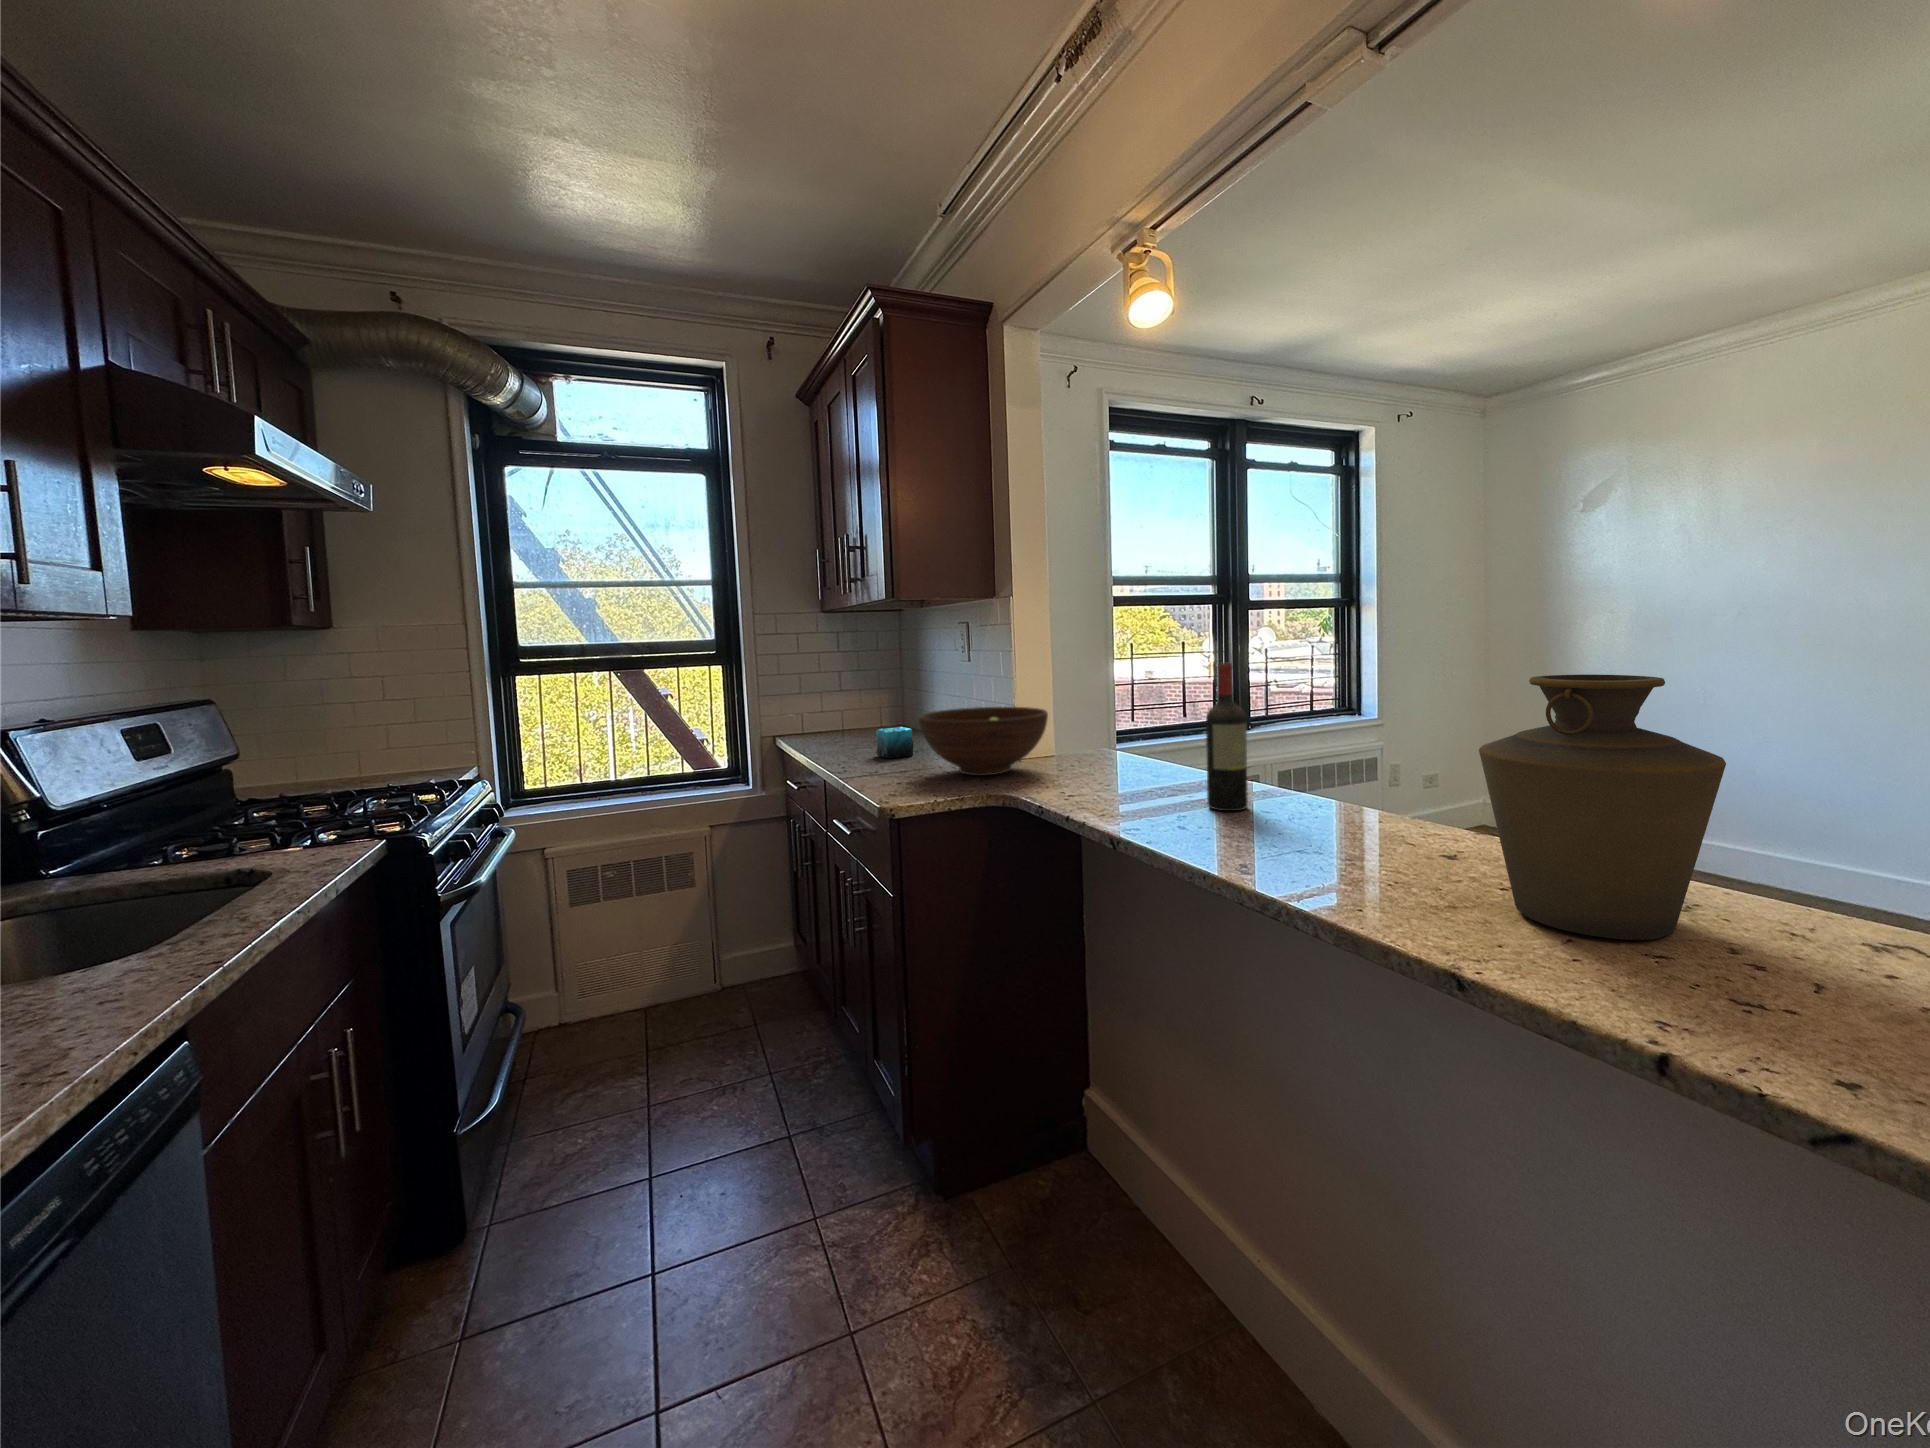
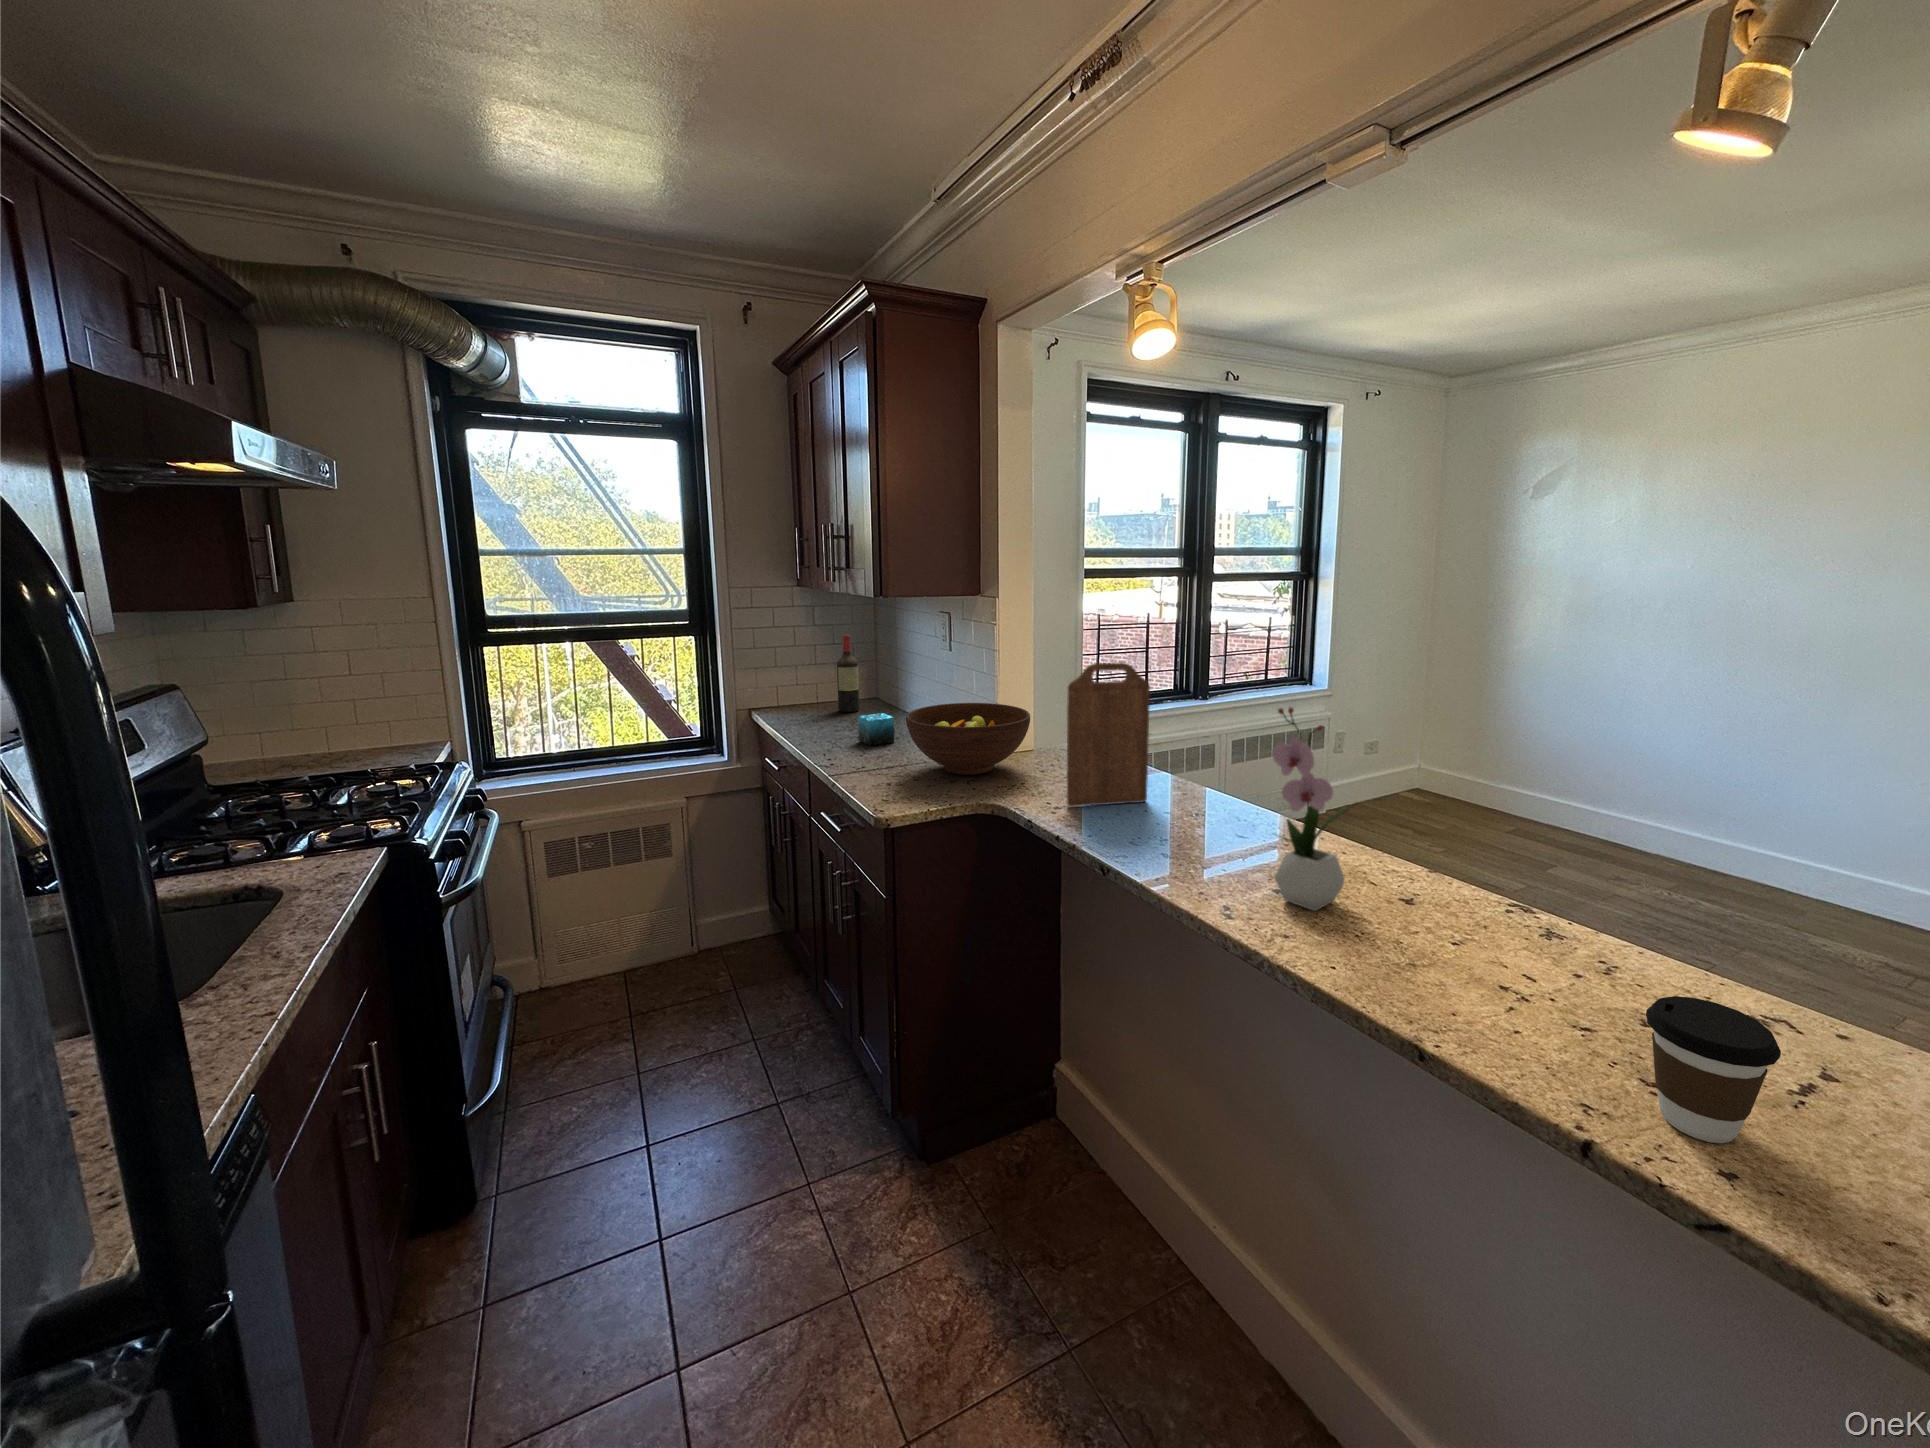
cutting board: none [1079,641,1169,796] -> present [1067,662,1150,807]
flower arrangement: none [1286,641,1387,867] -> present [1272,707,1357,911]
wine bottle: present [1206,663,1248,811] -> present [837,635,859,712]
vase: present [1479,675,1726,940] -> none [1444,766,1655,1009]
coffee cup: none [1725,887,1897,1055] -> present [1646,996,1781,1143]

